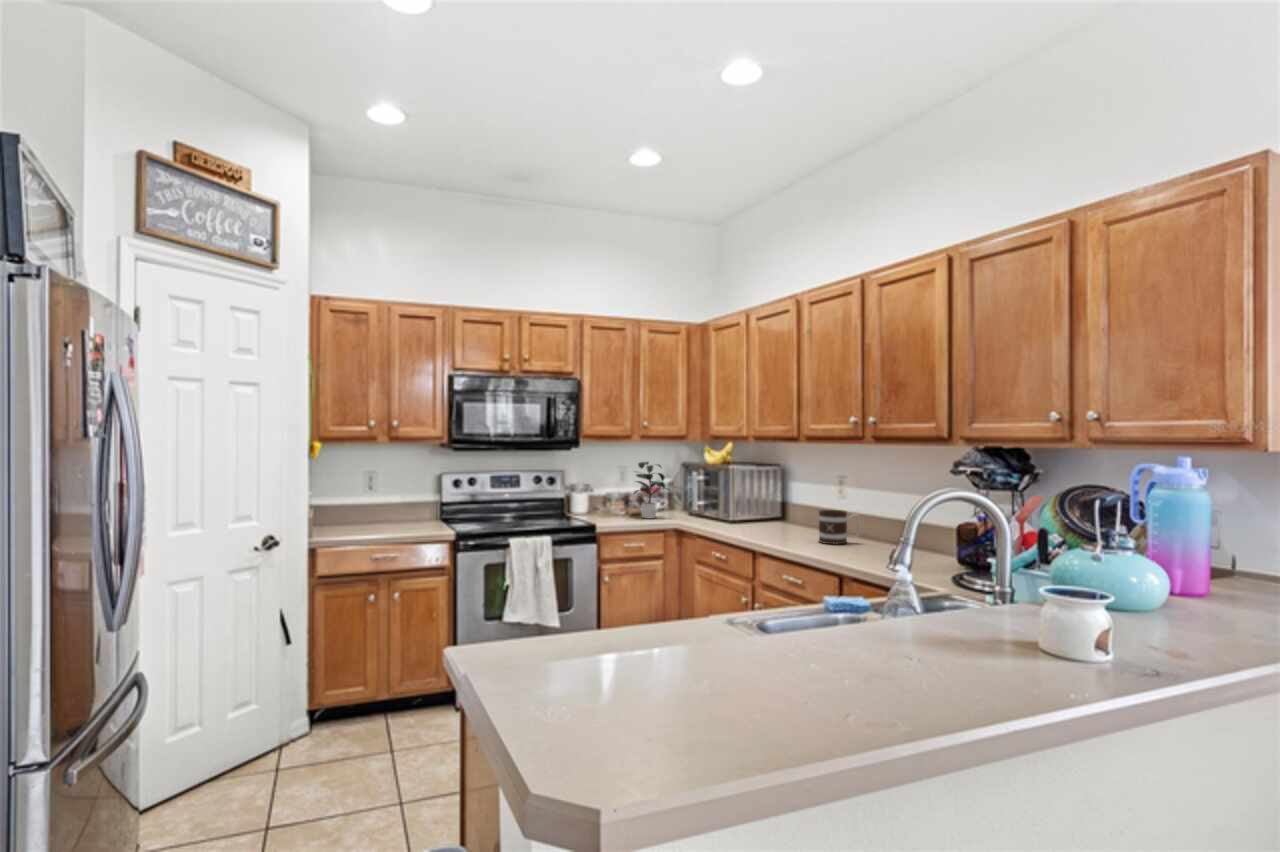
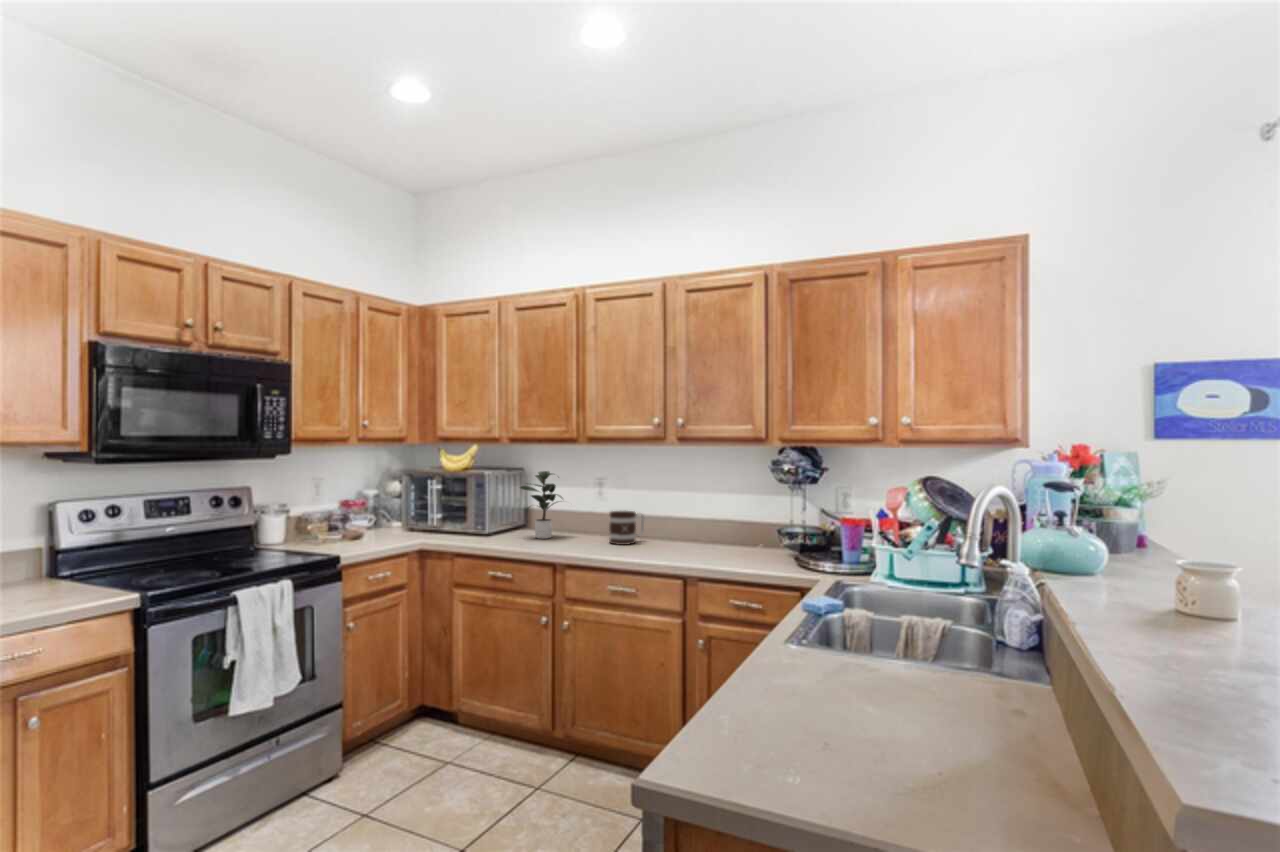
potted plant: present [634,462,670,518] -> present [520,471,562,539]

